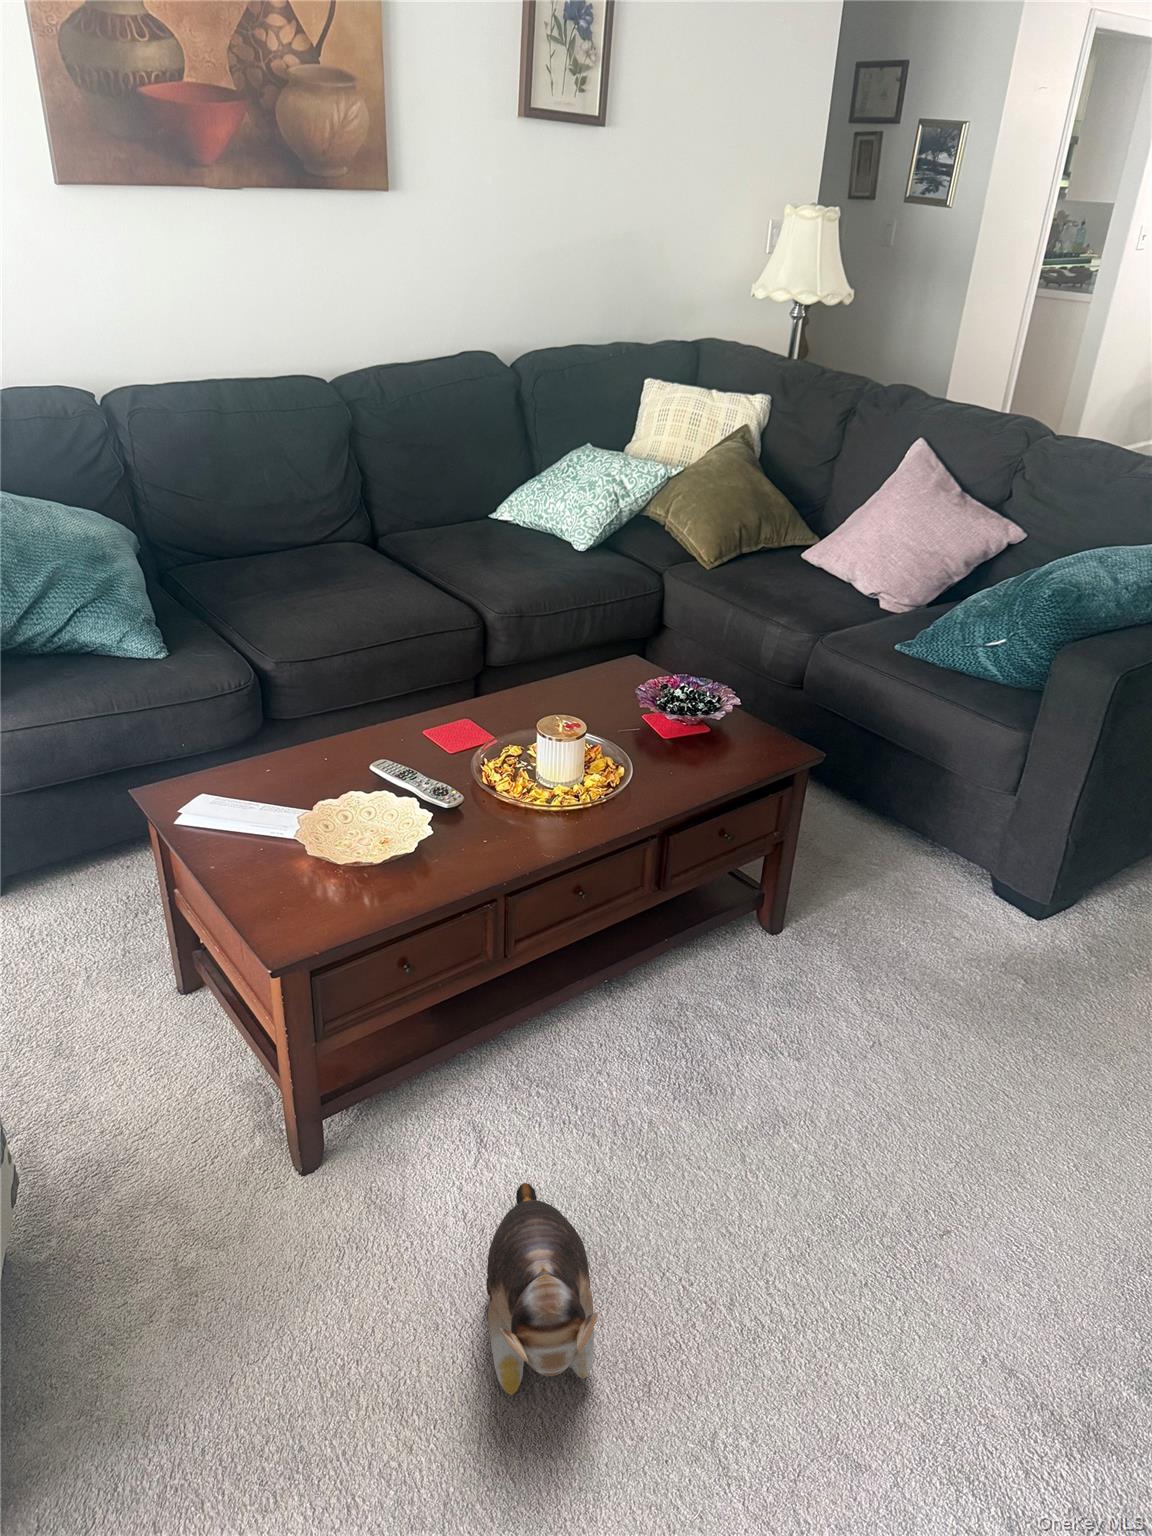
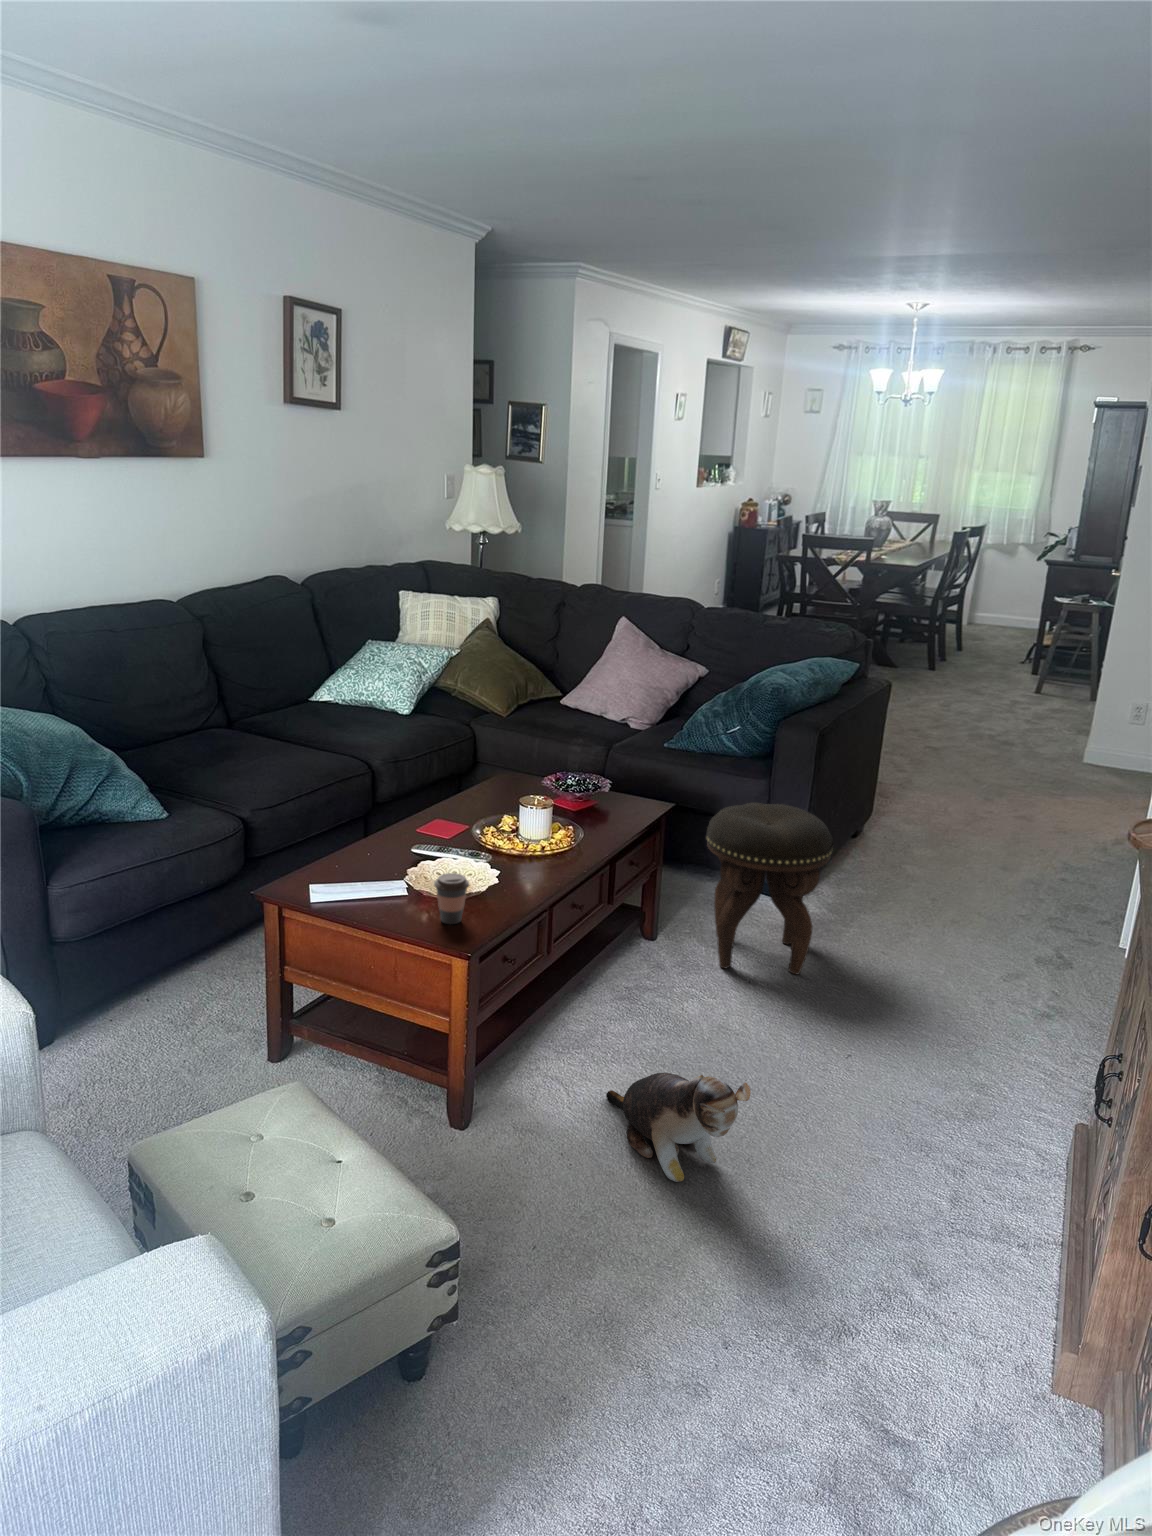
footstool: none [848,769,1071,1047] -> present [706,803,834,974]
coffee cup: none [278,833,333,908] -> present [434,873,469,924]

